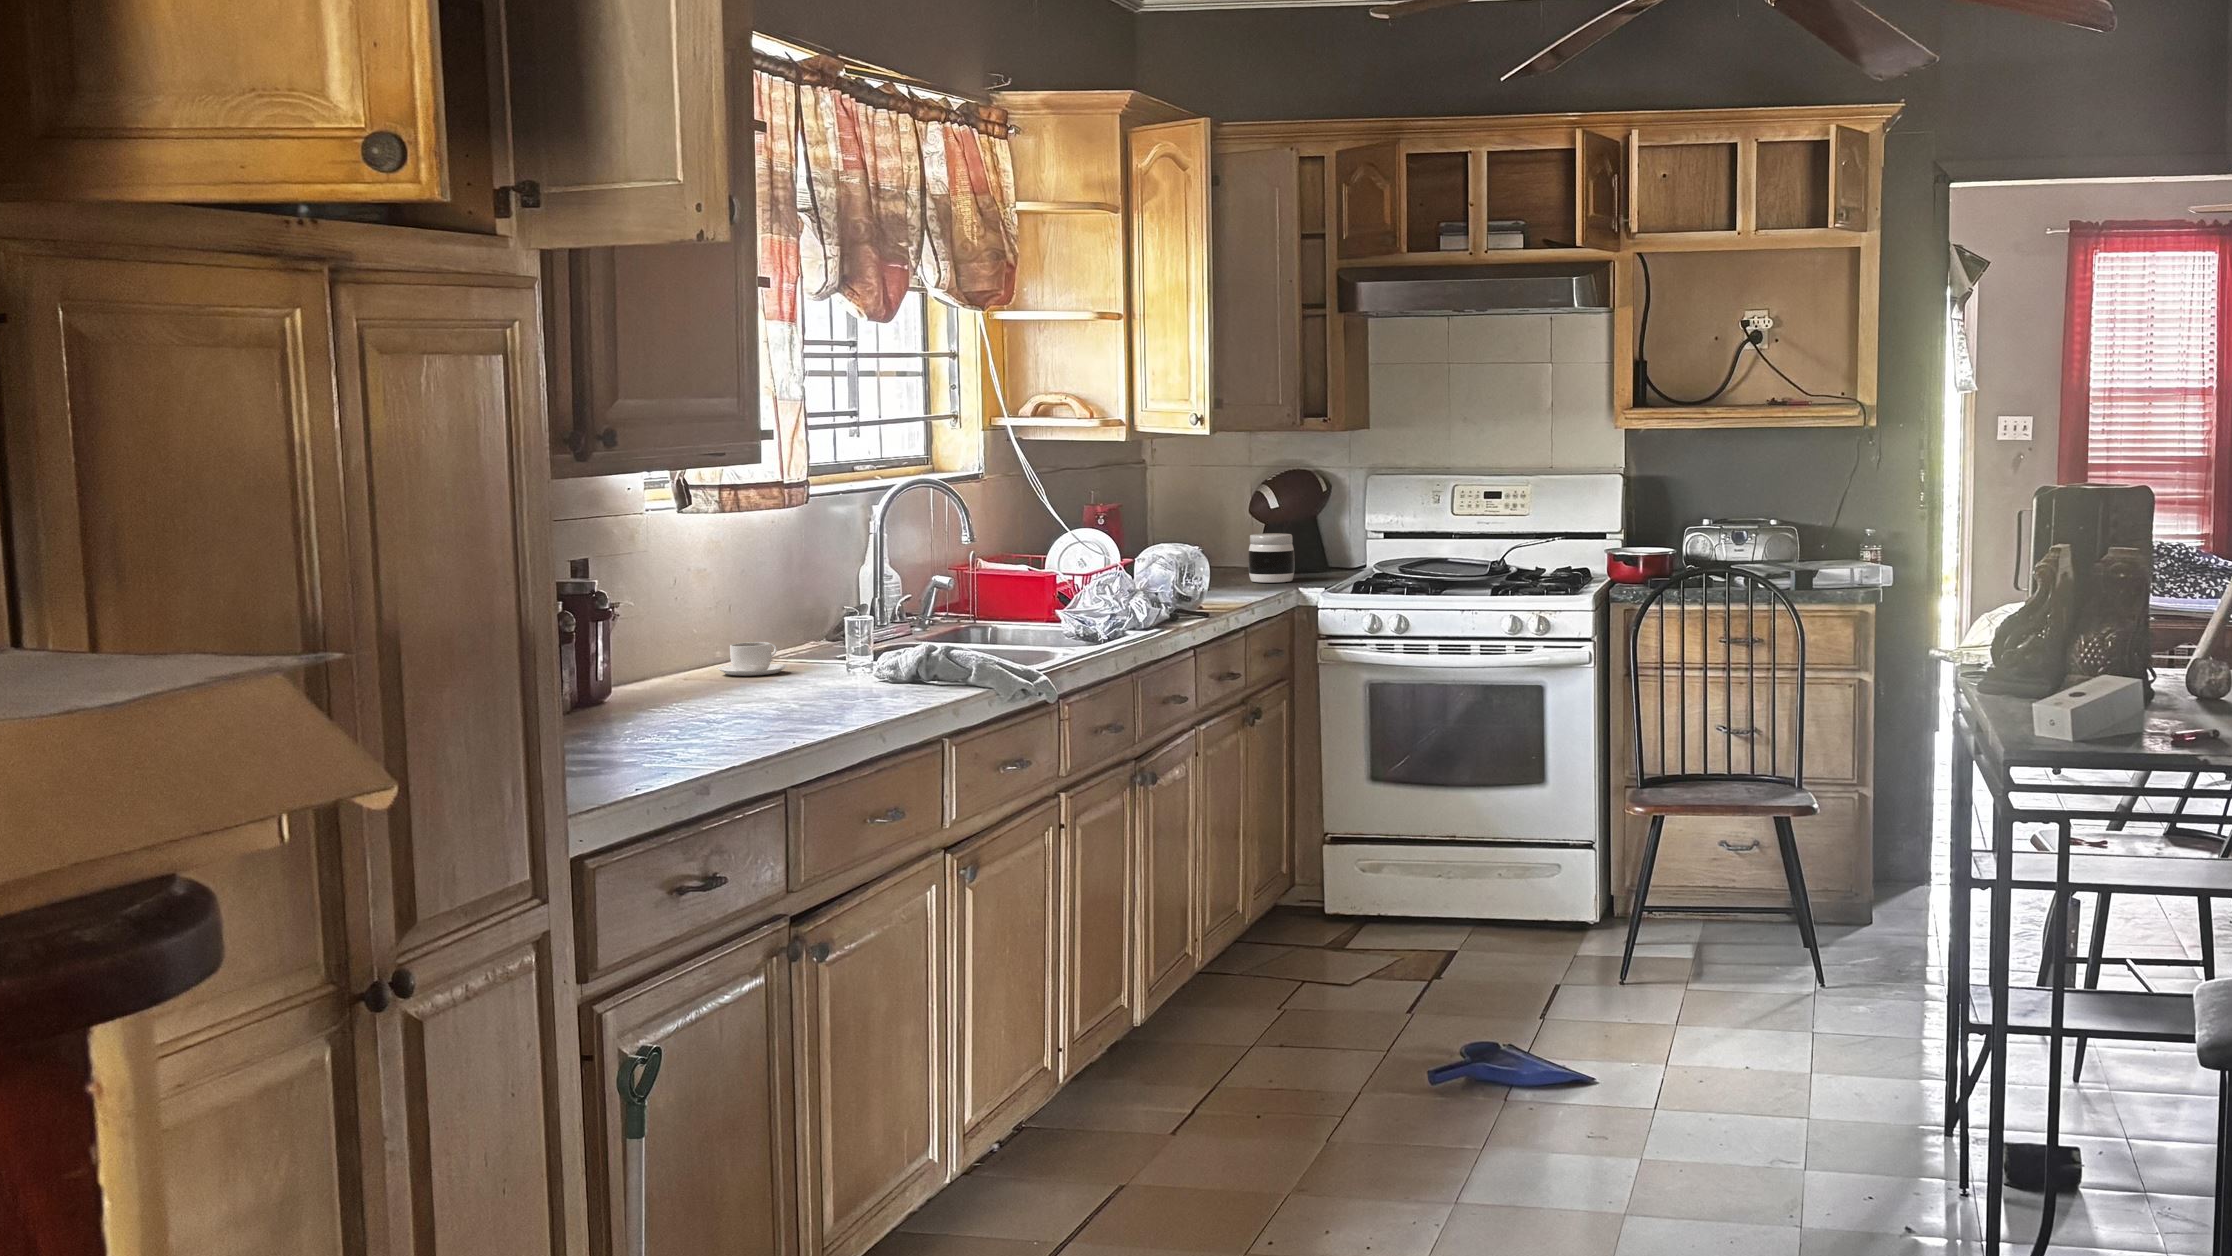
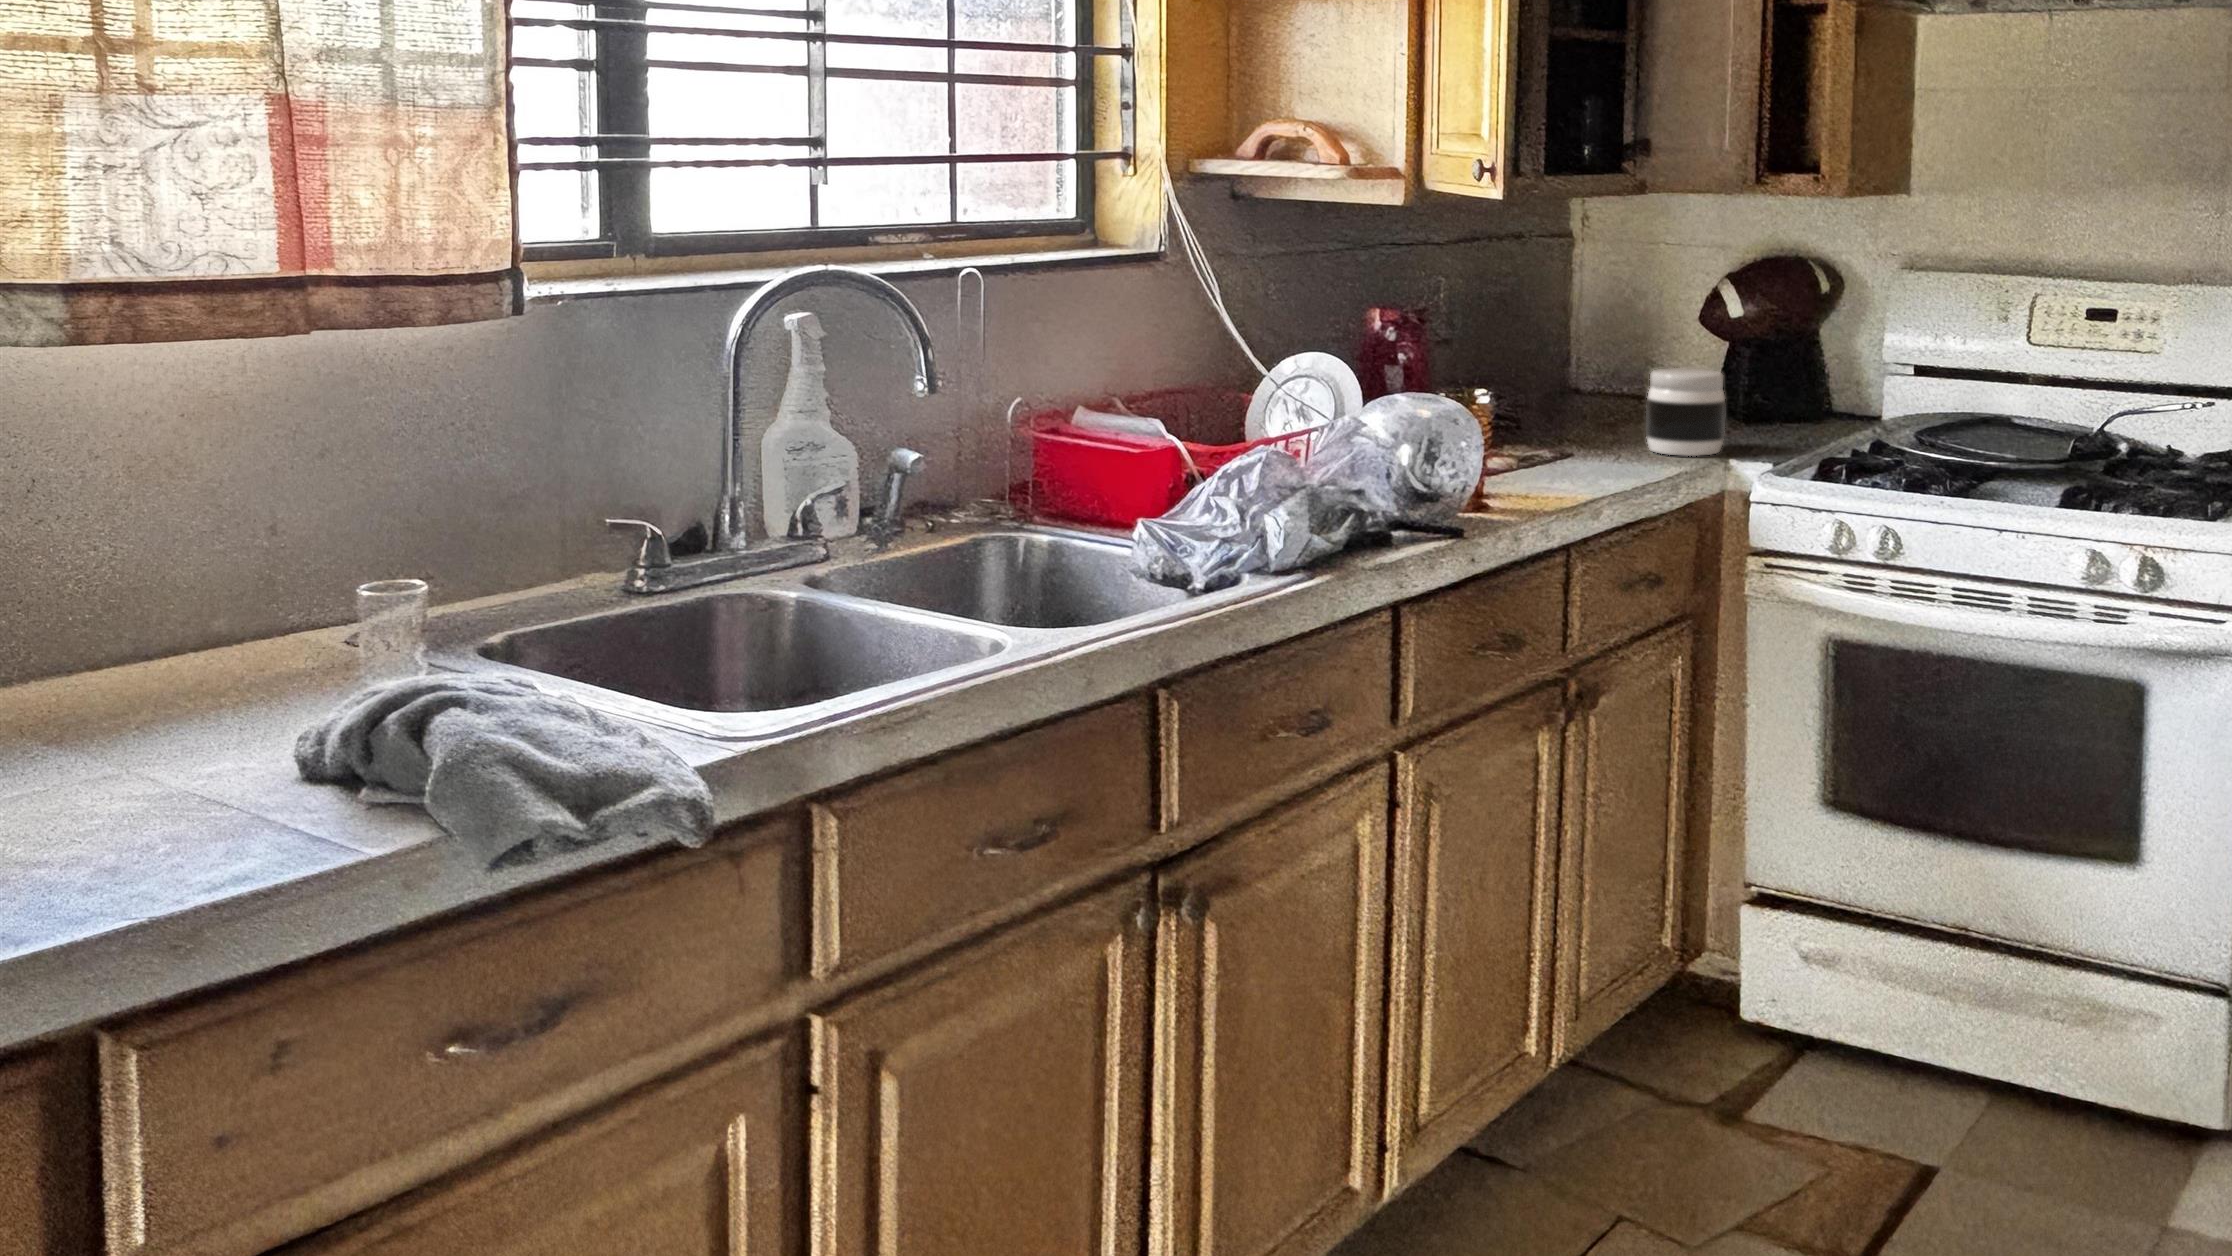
coffee cup: present [718,642,787,676] -> none [92,622,266,707]

